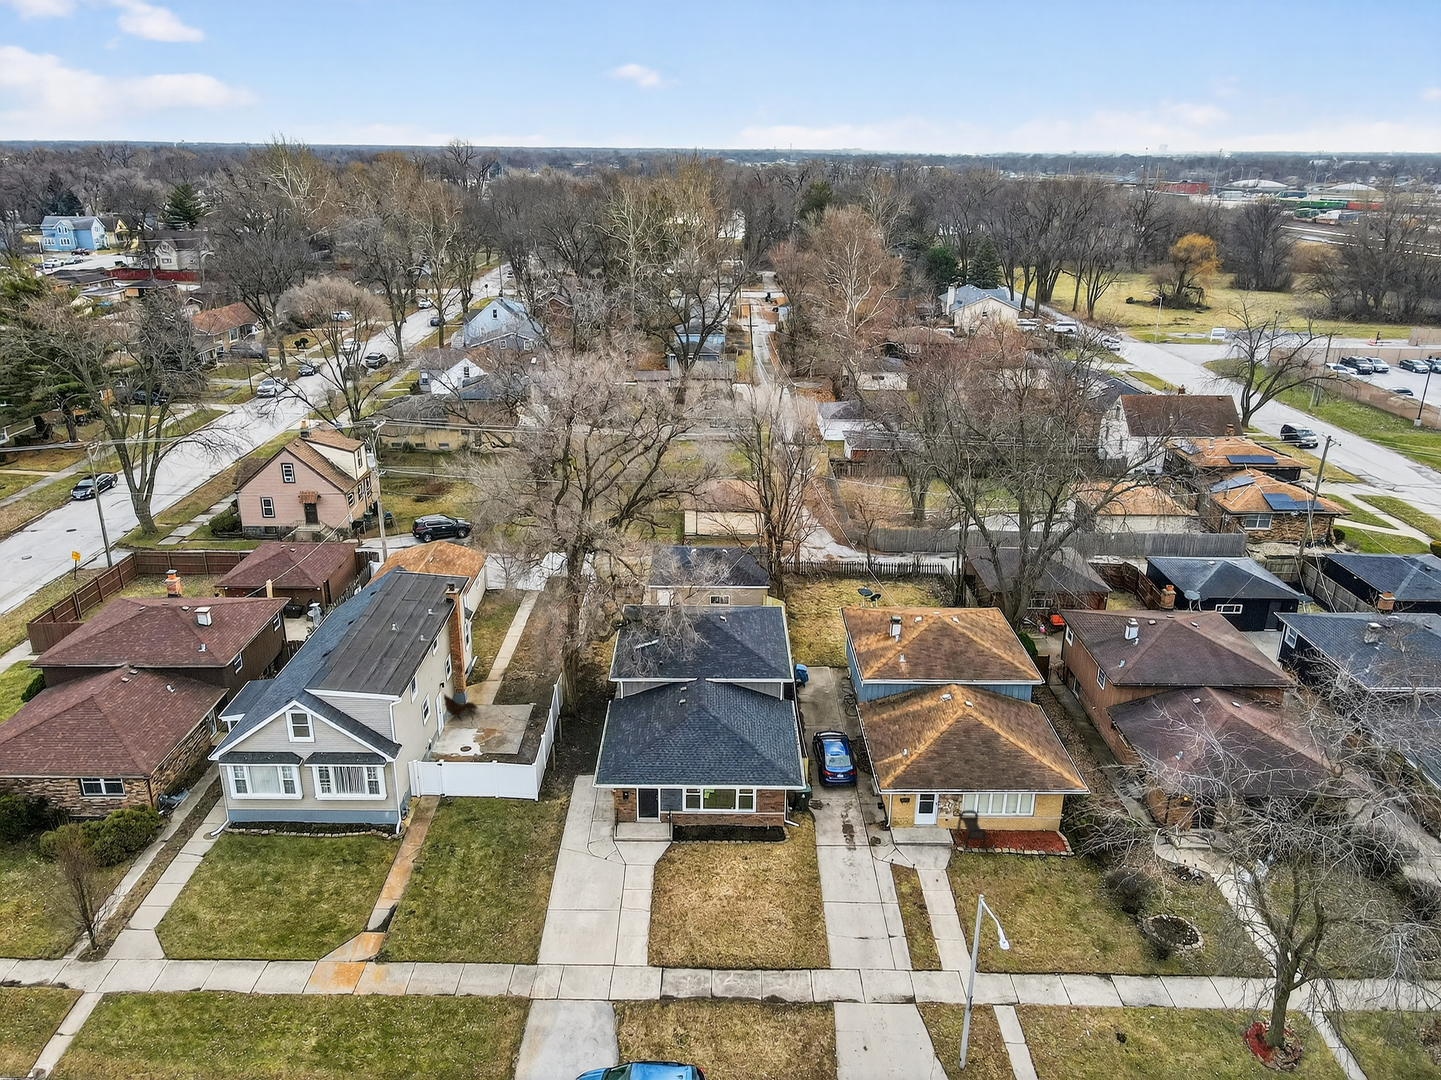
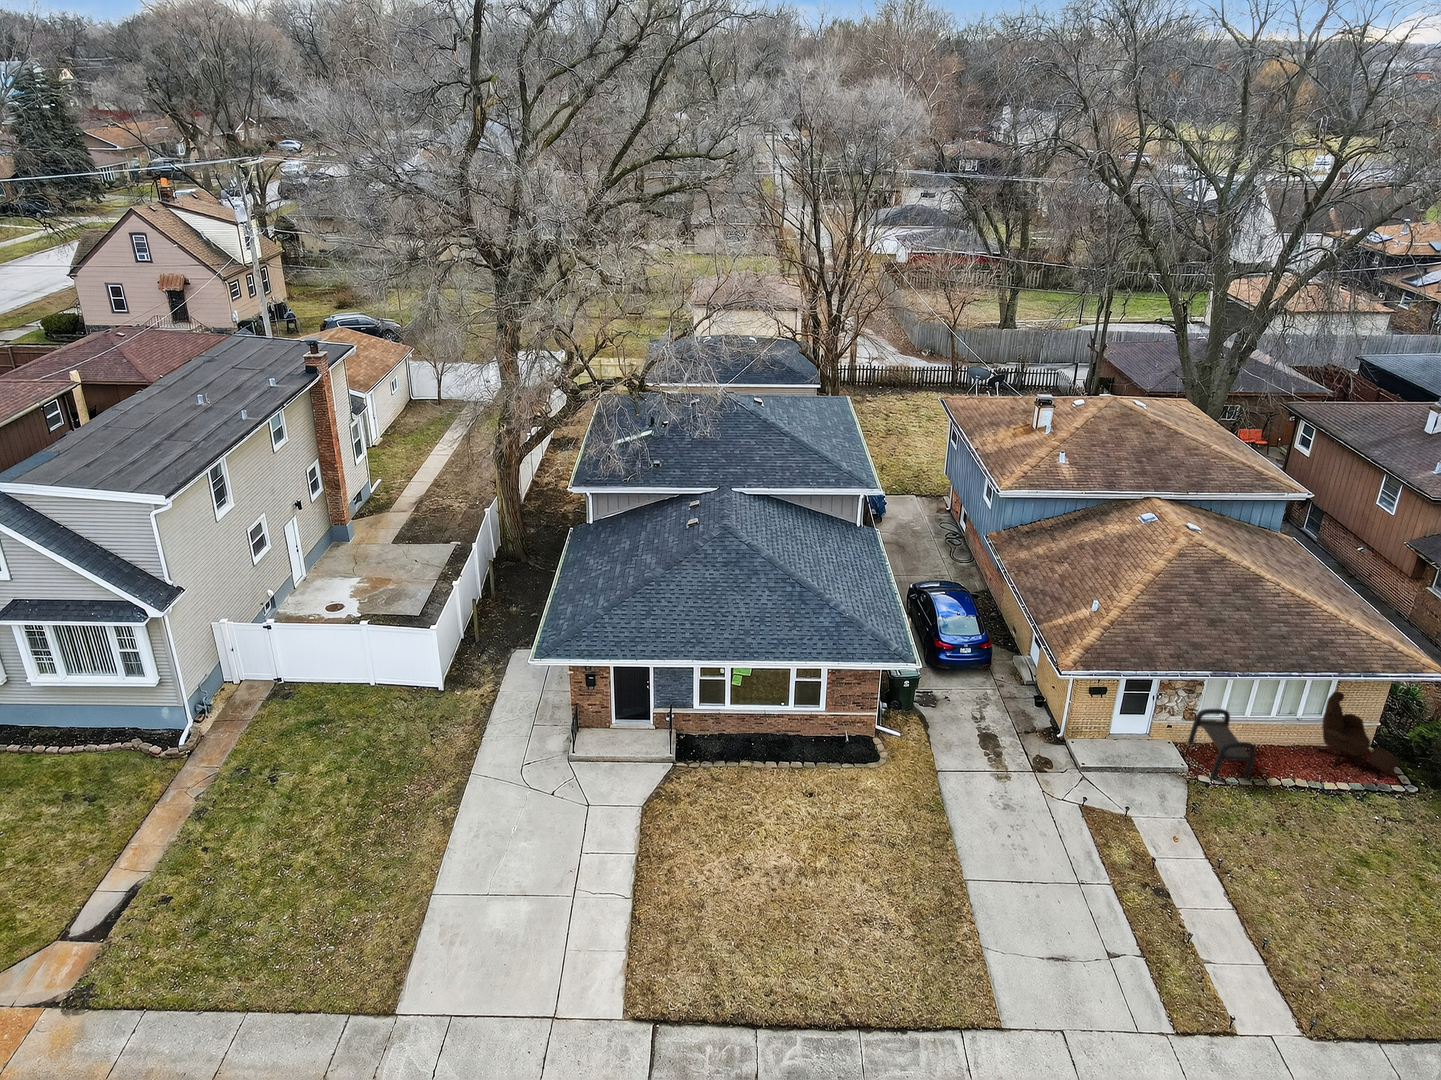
lounge chair: present [443,694,477,721] -> present [1319,691,1398,780]

